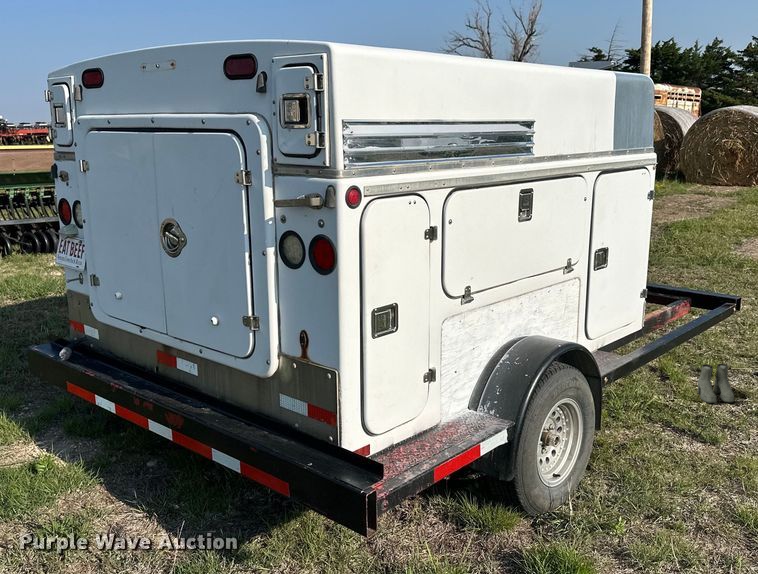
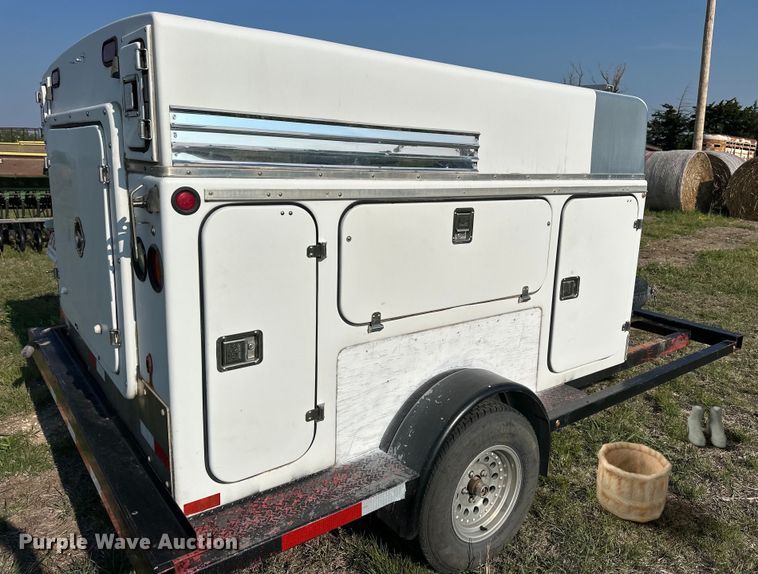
wooden bucket: none [635,398,700,465] -> present [597,442,672,523]

